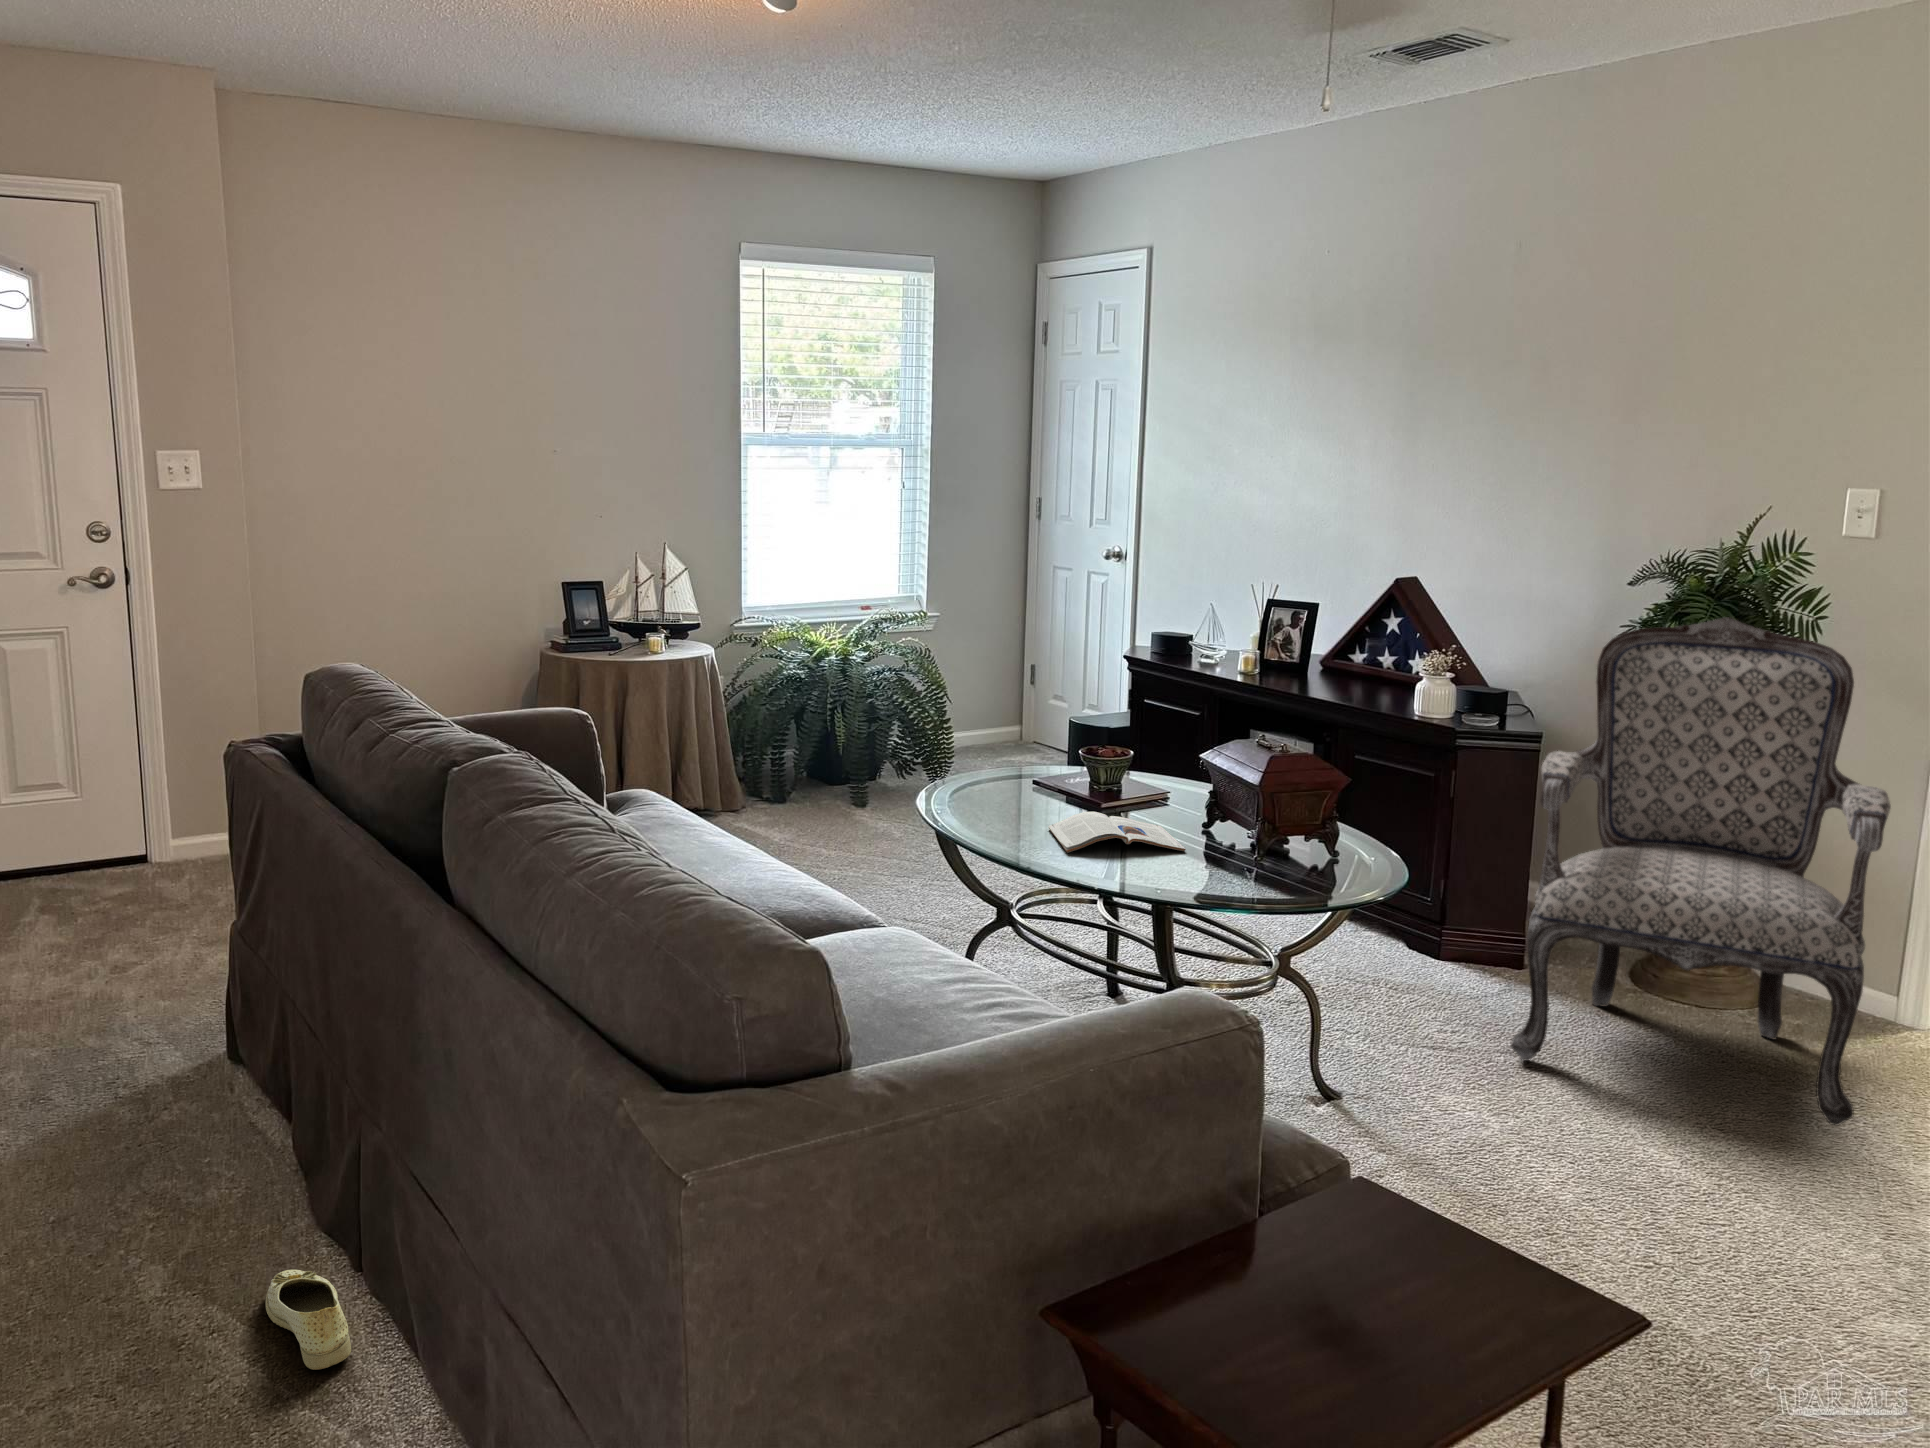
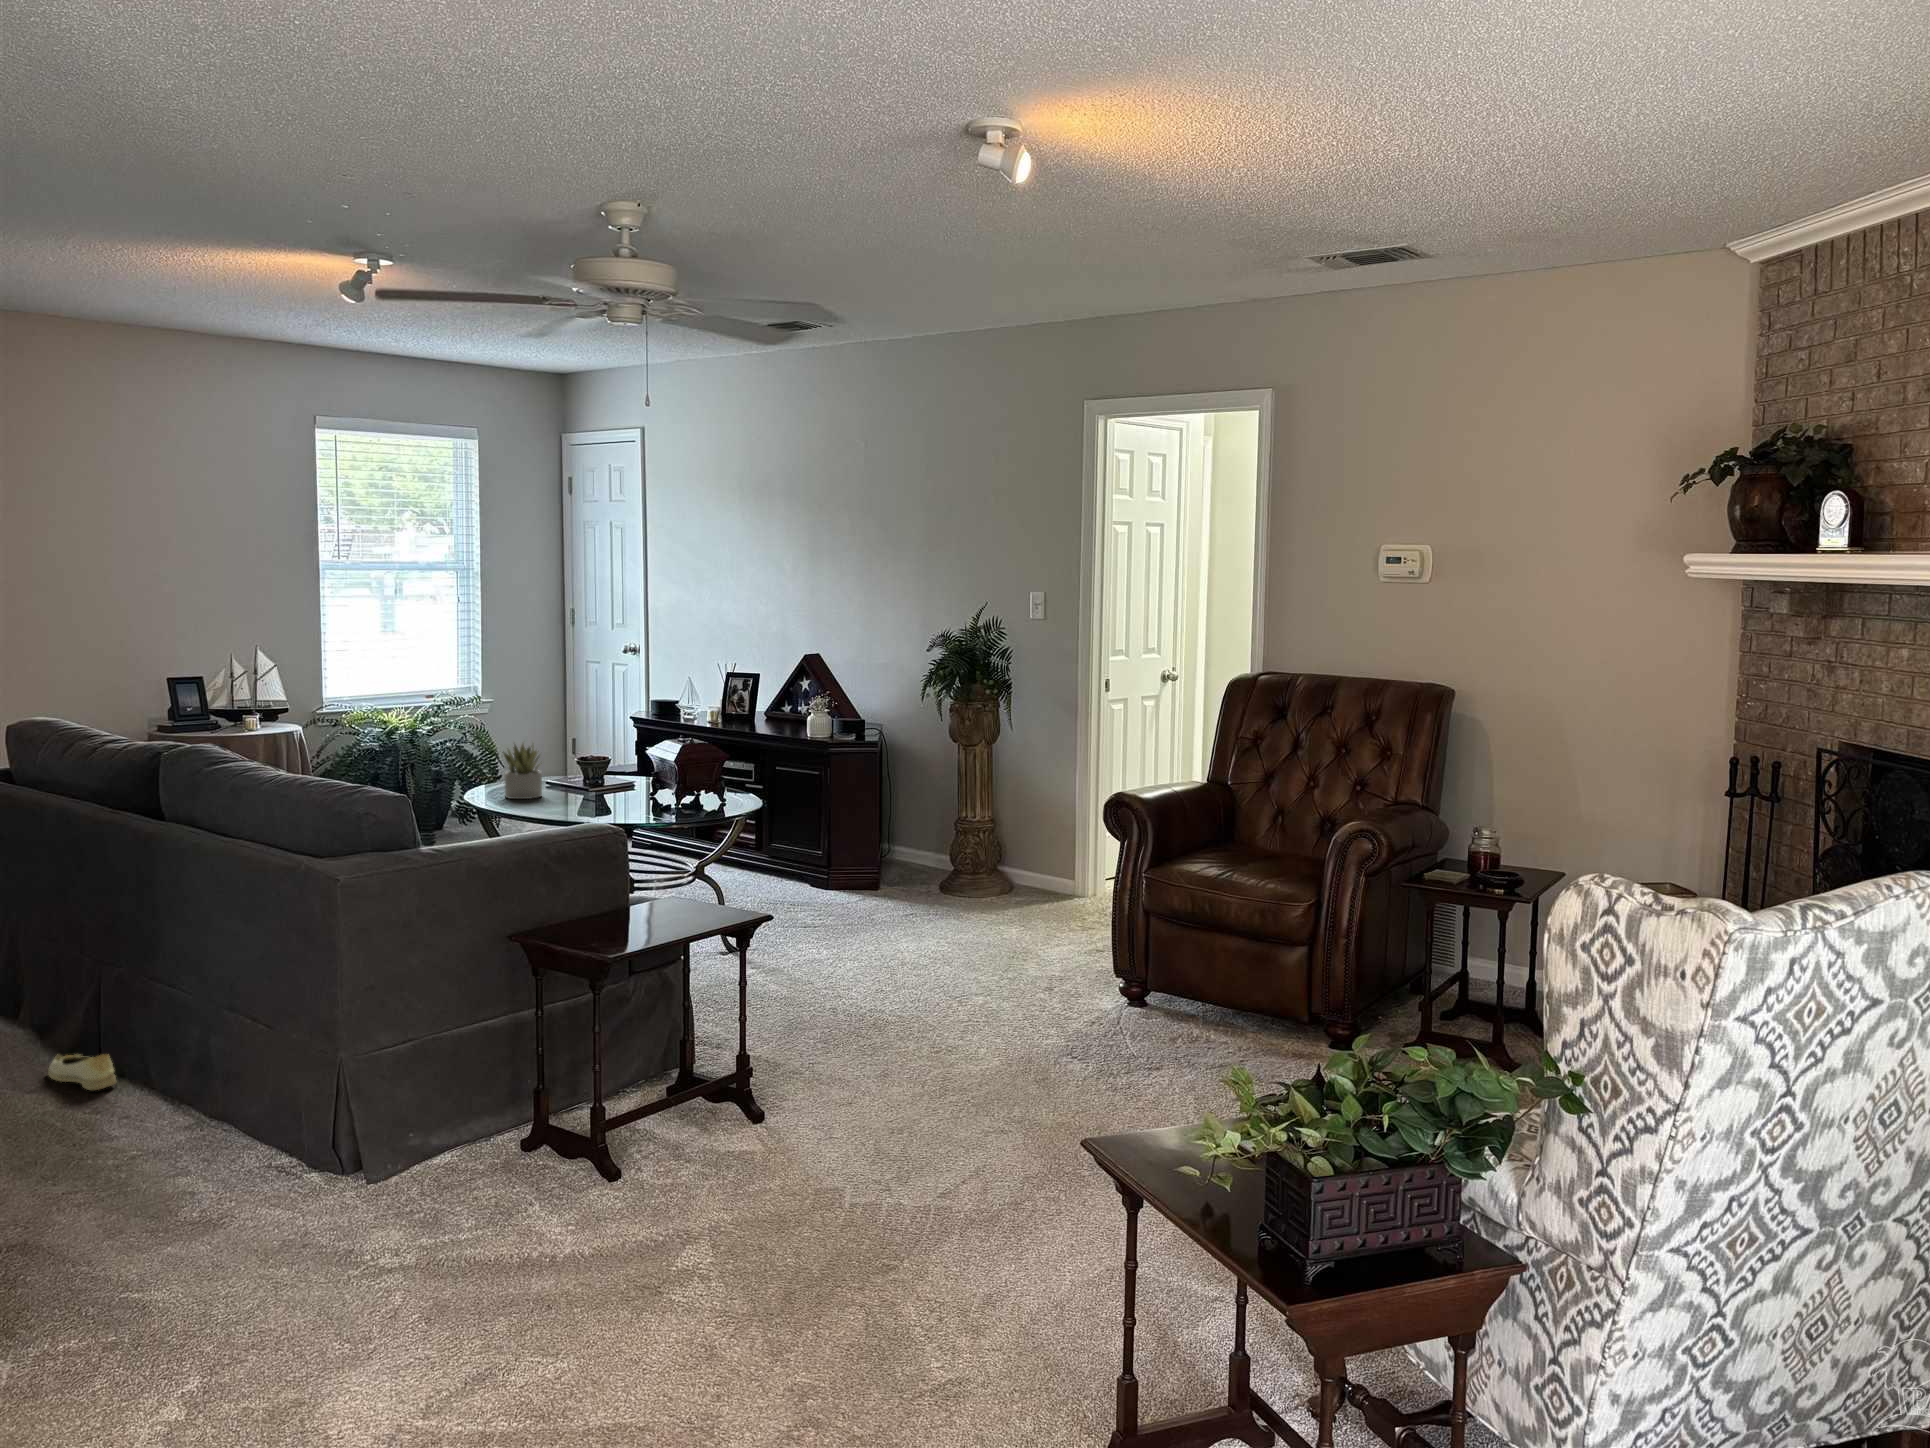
armchair: present [1511,617,1891,1126] -> none [845,664,1035,935]
succulent plant: none [971,722,1034,817] -> present [504,744,542,799]
magazine: present [1048,812,1186,853] -> none [552,790,637,810]

